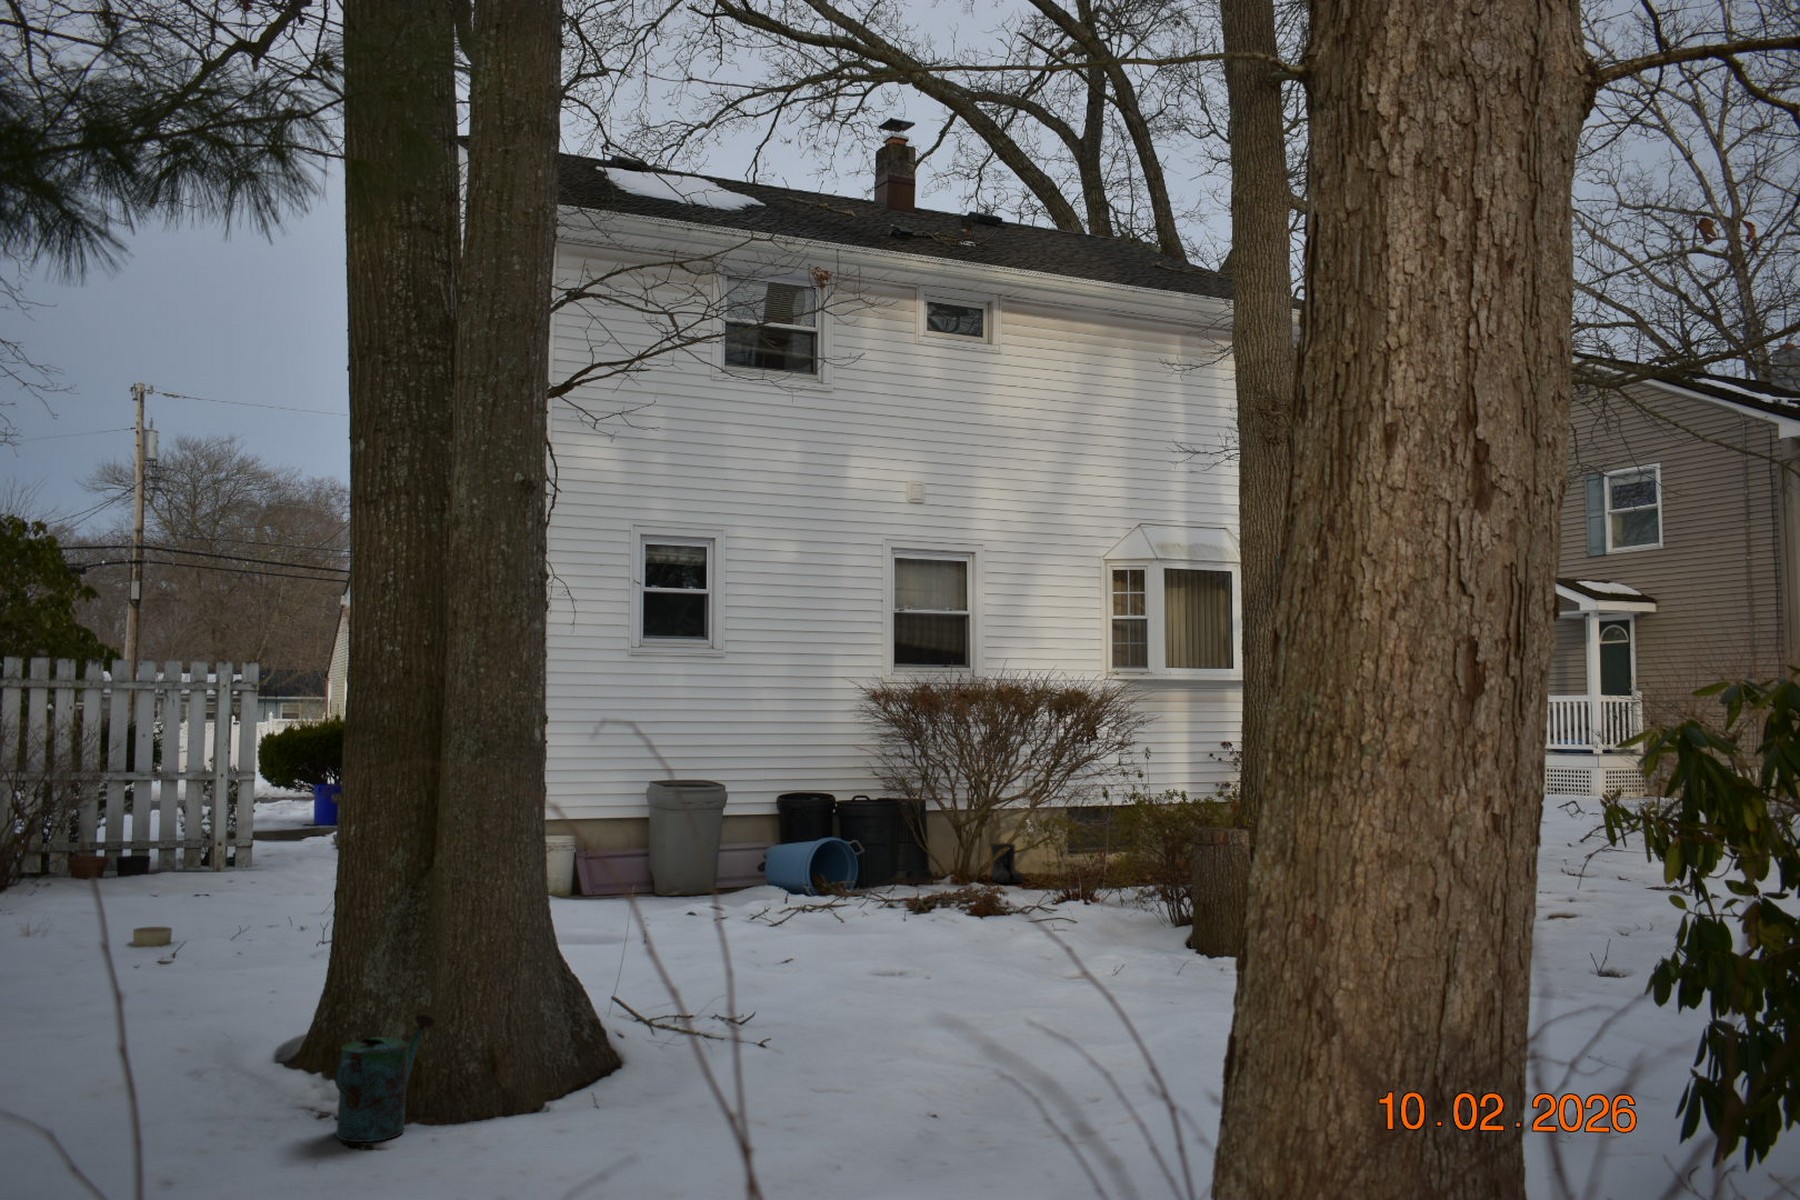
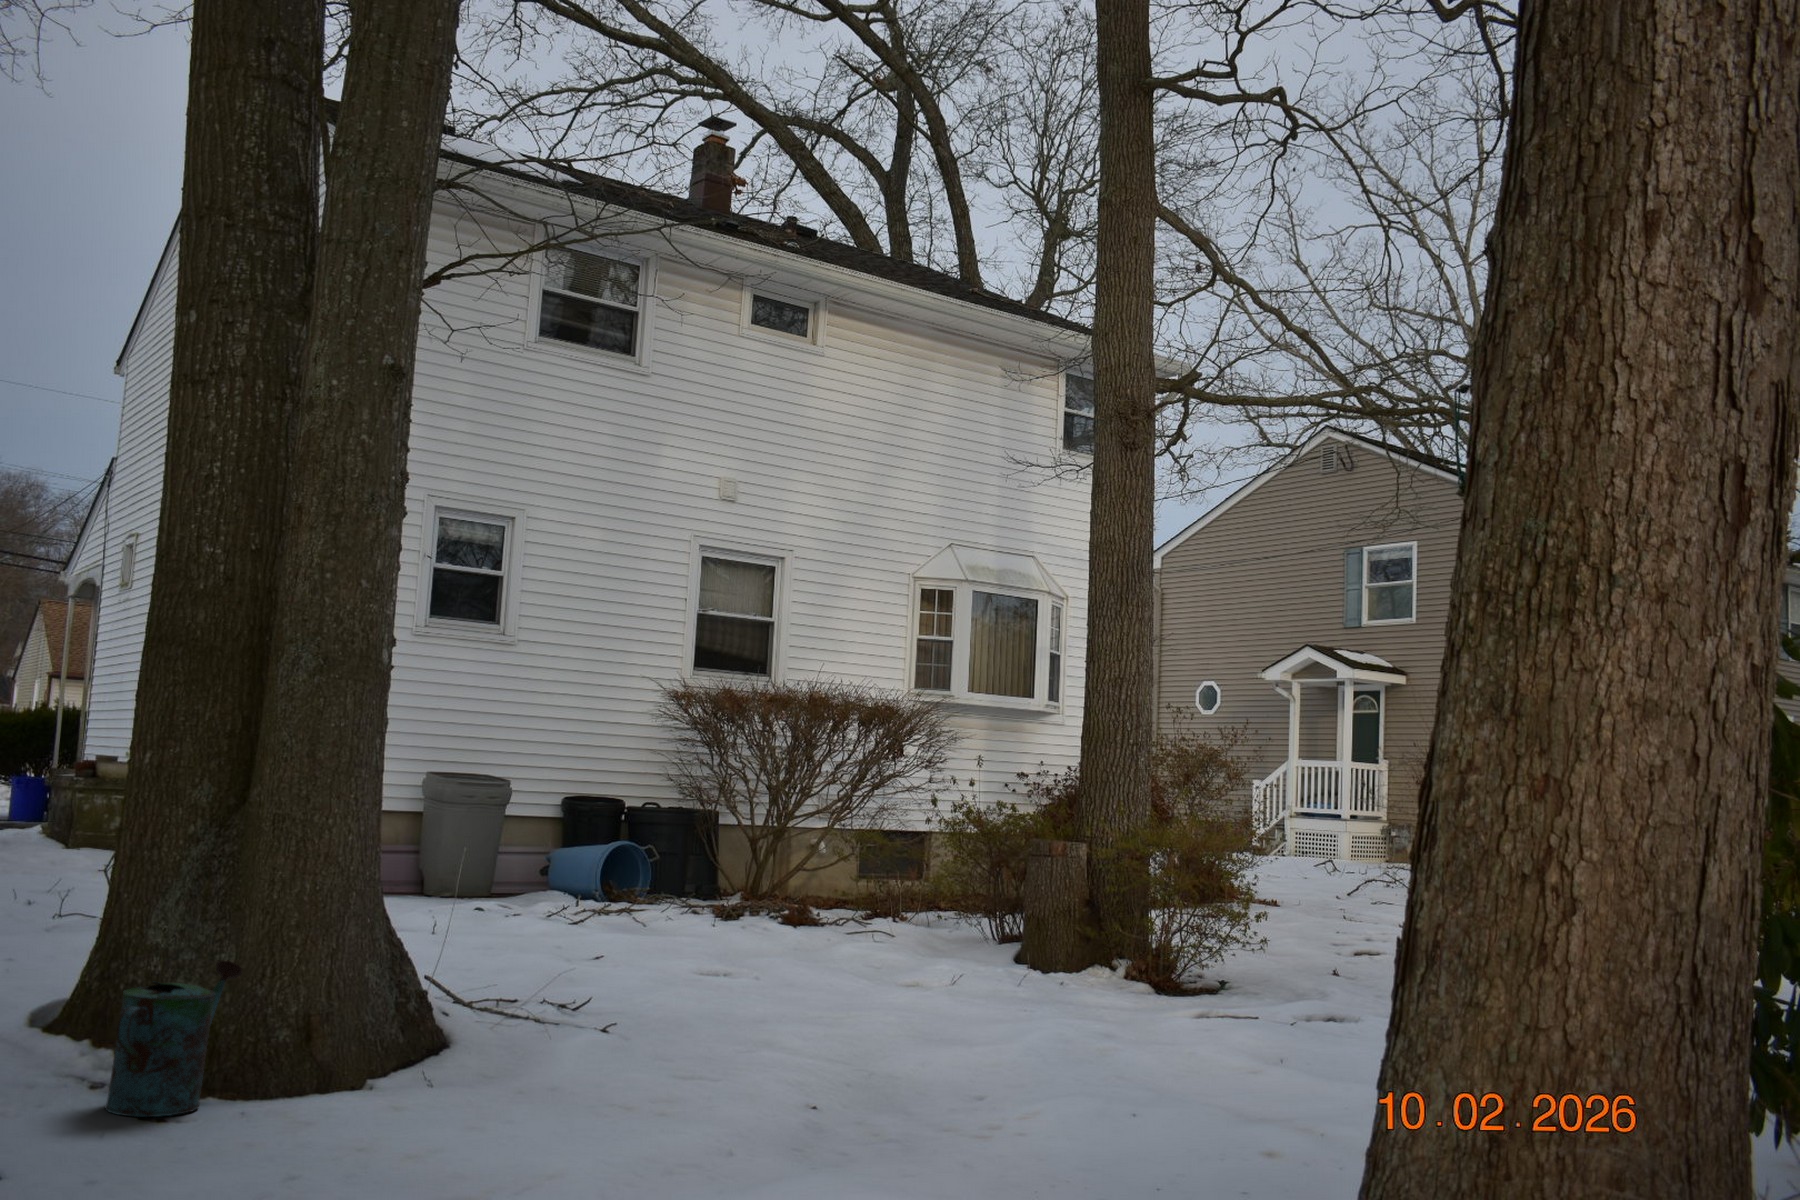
boots: present [990,843,1024,883] -> none [787,862,826,905]

